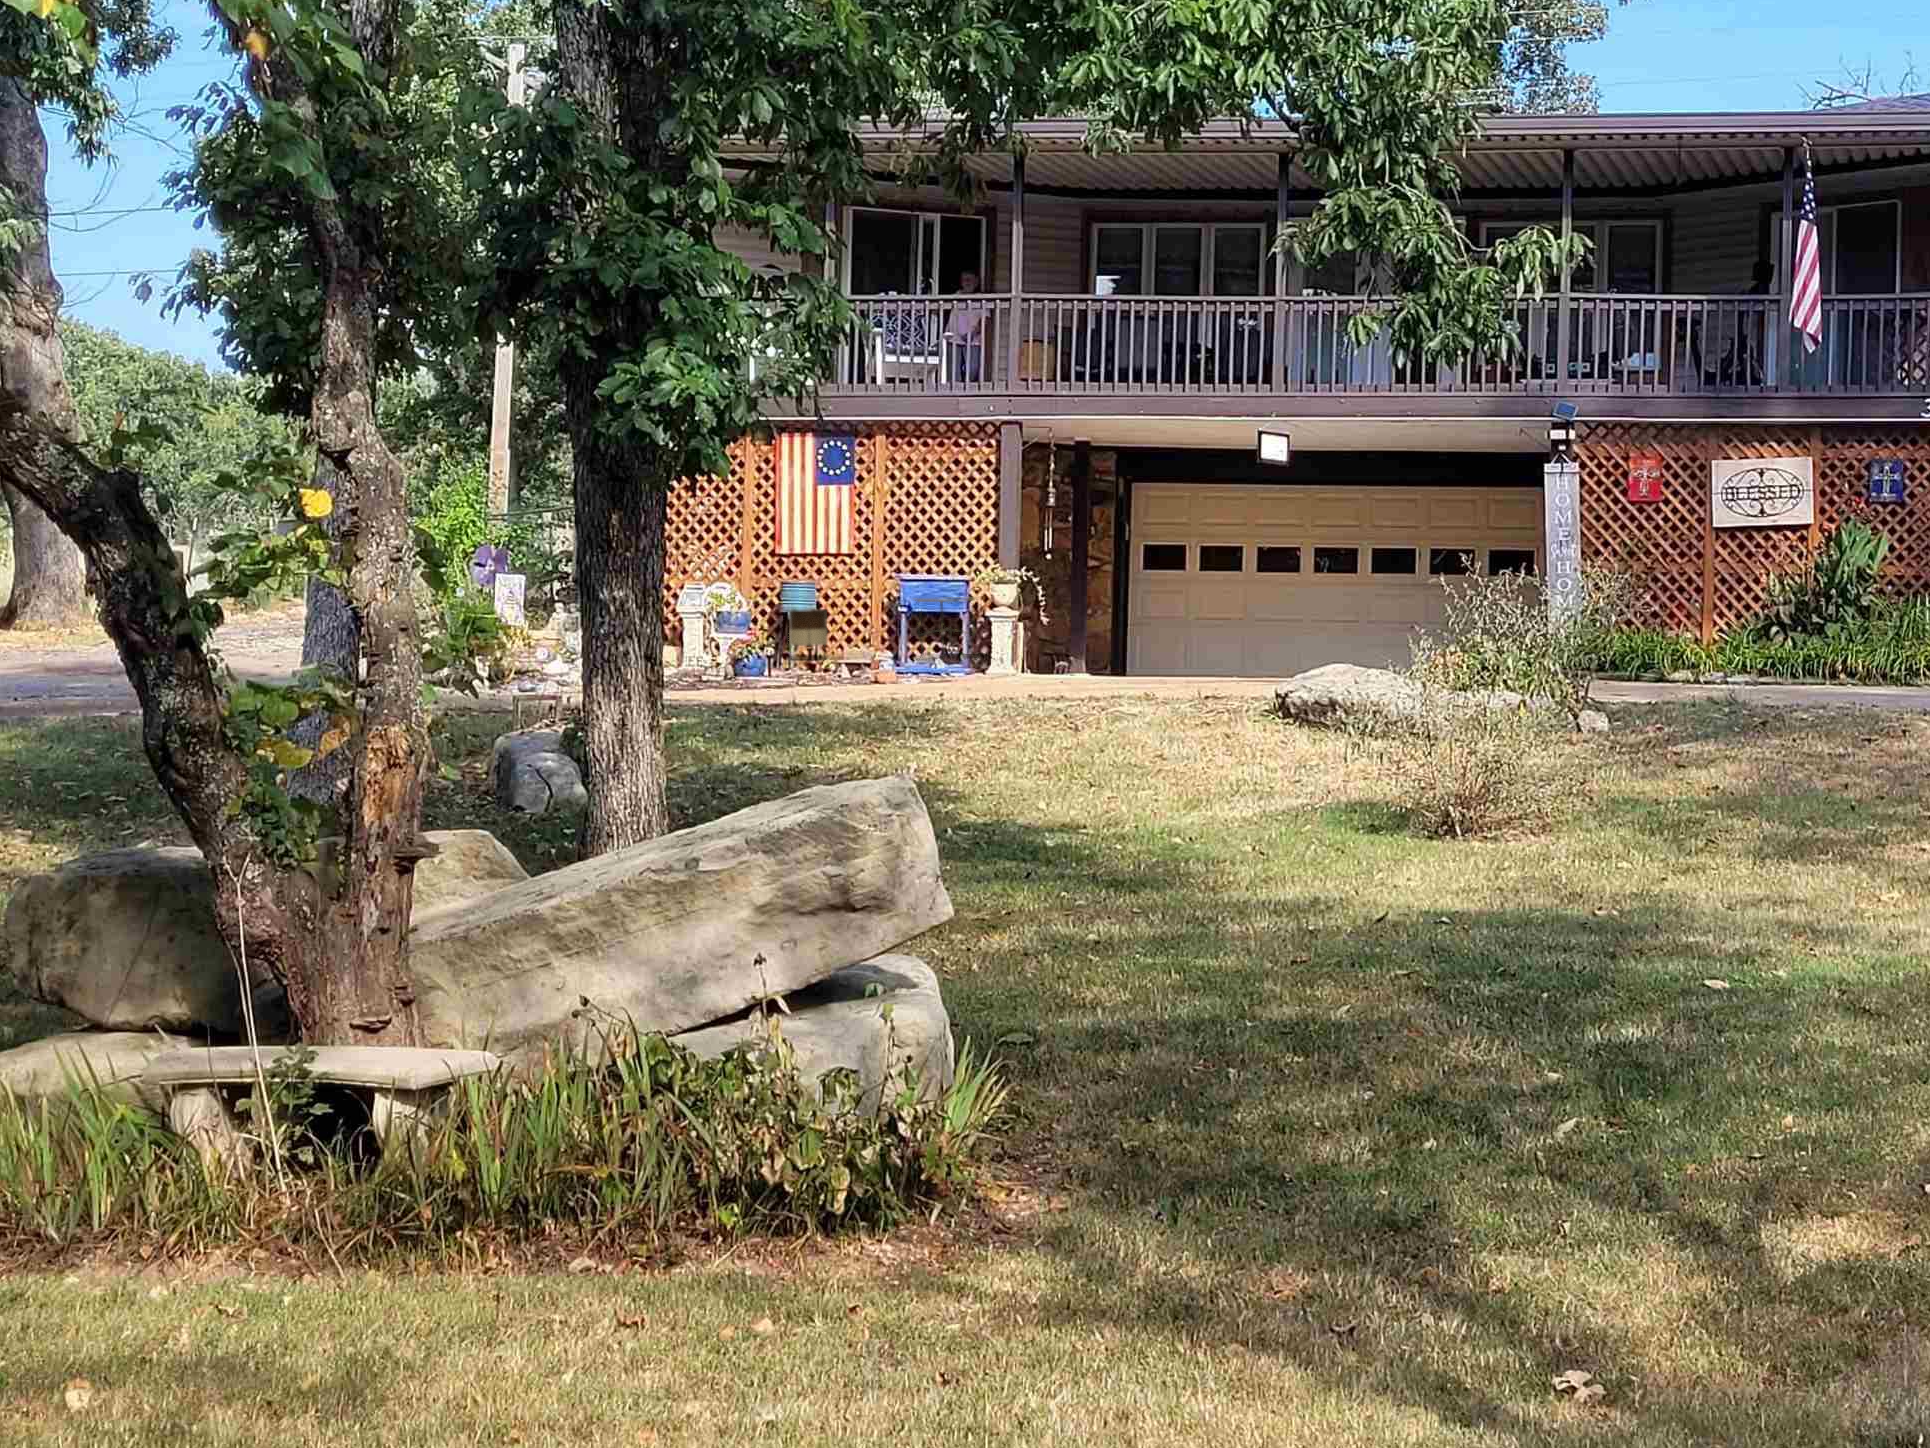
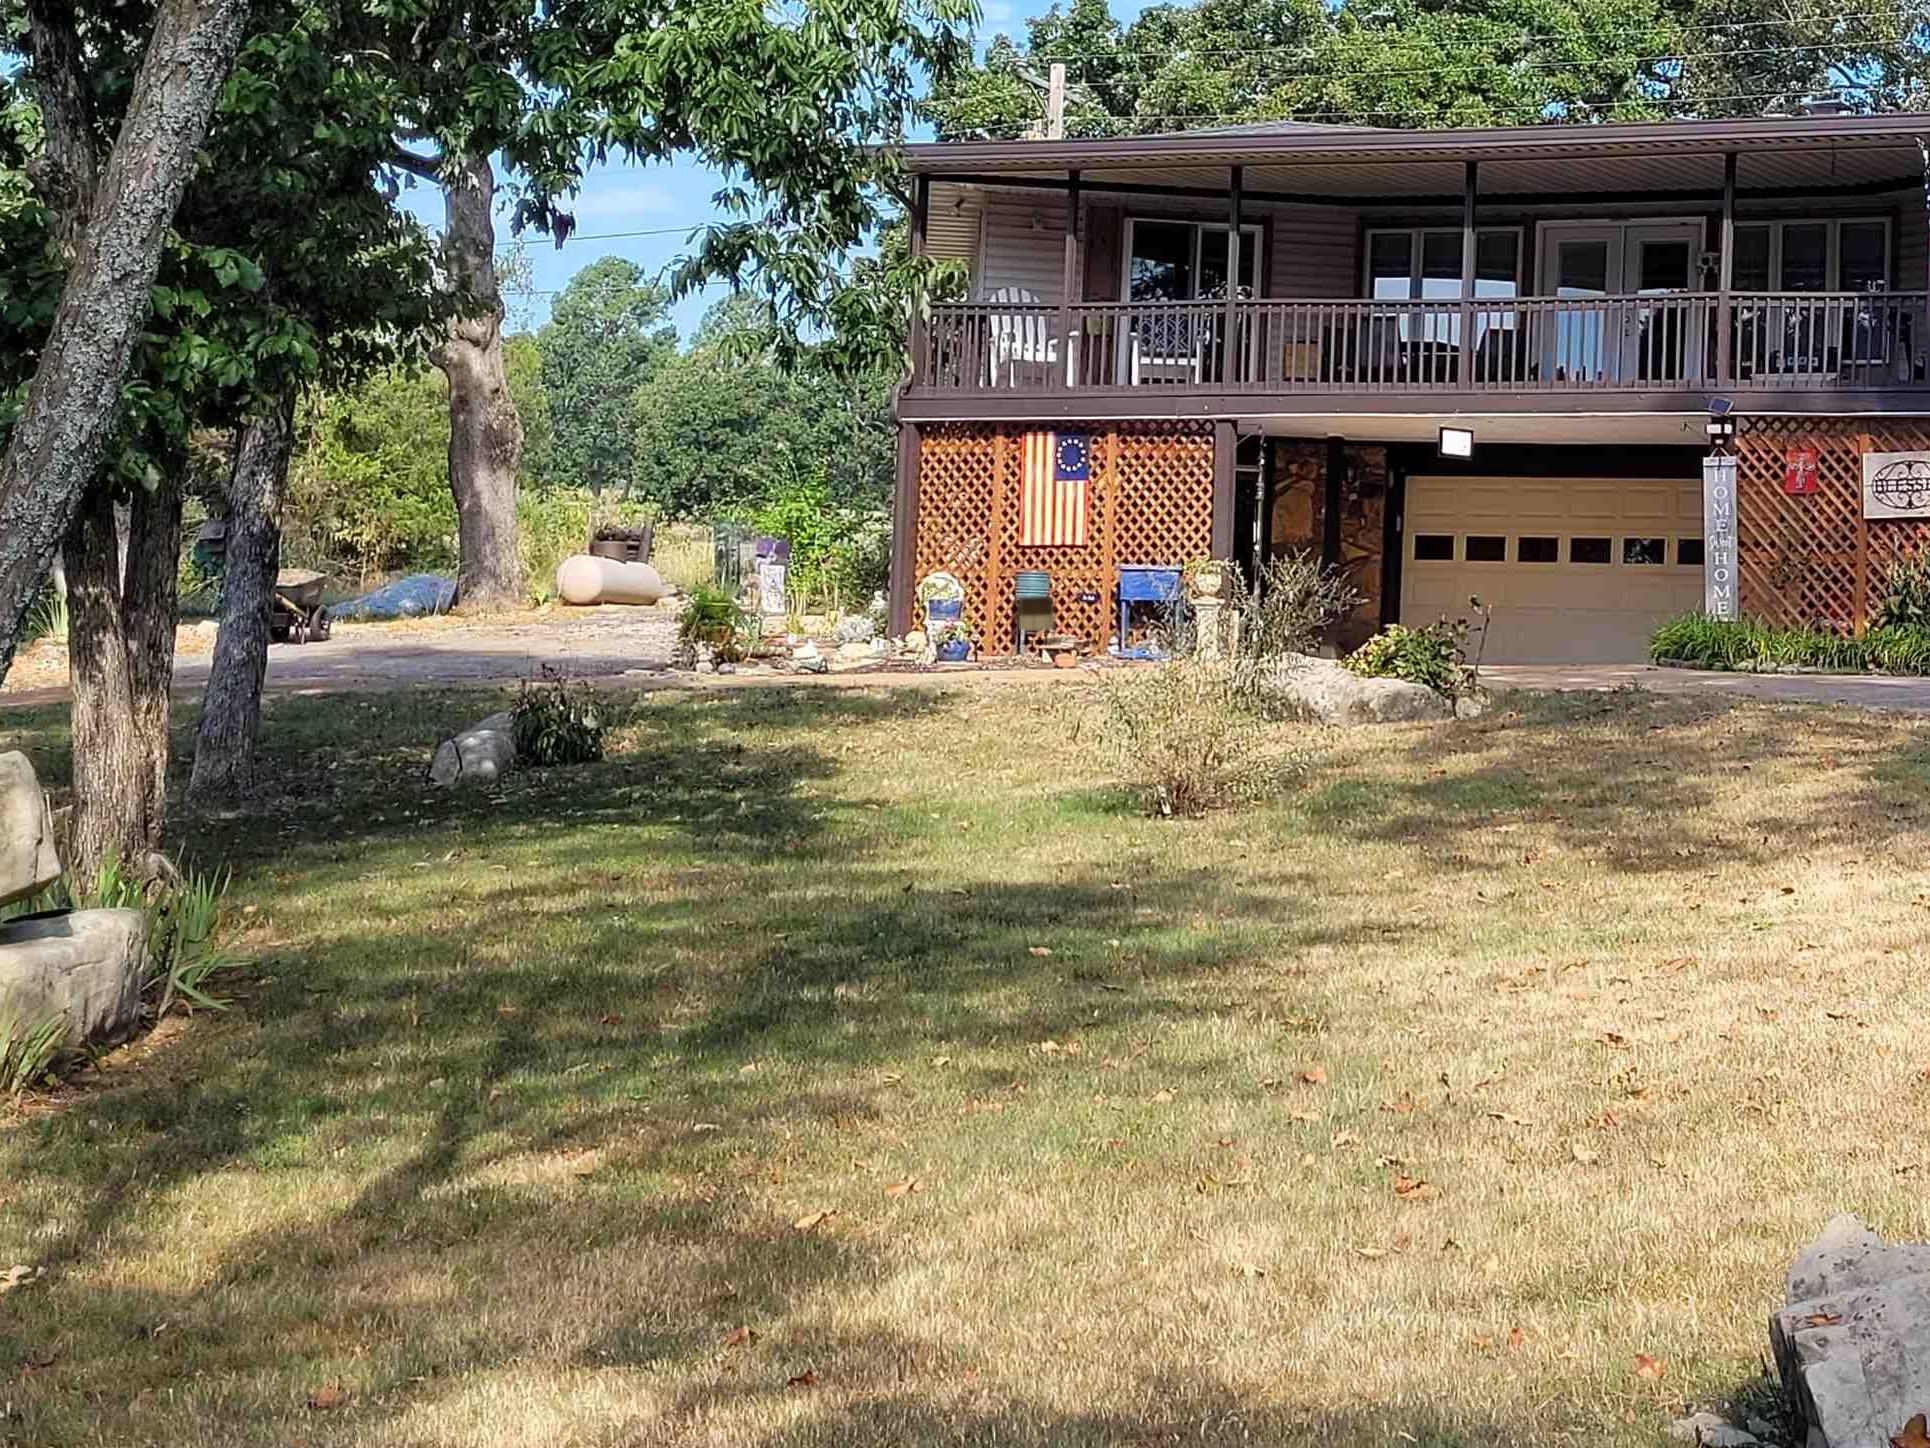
side table: present [915,598,975,660] -> none [1127,585,1191,646]

